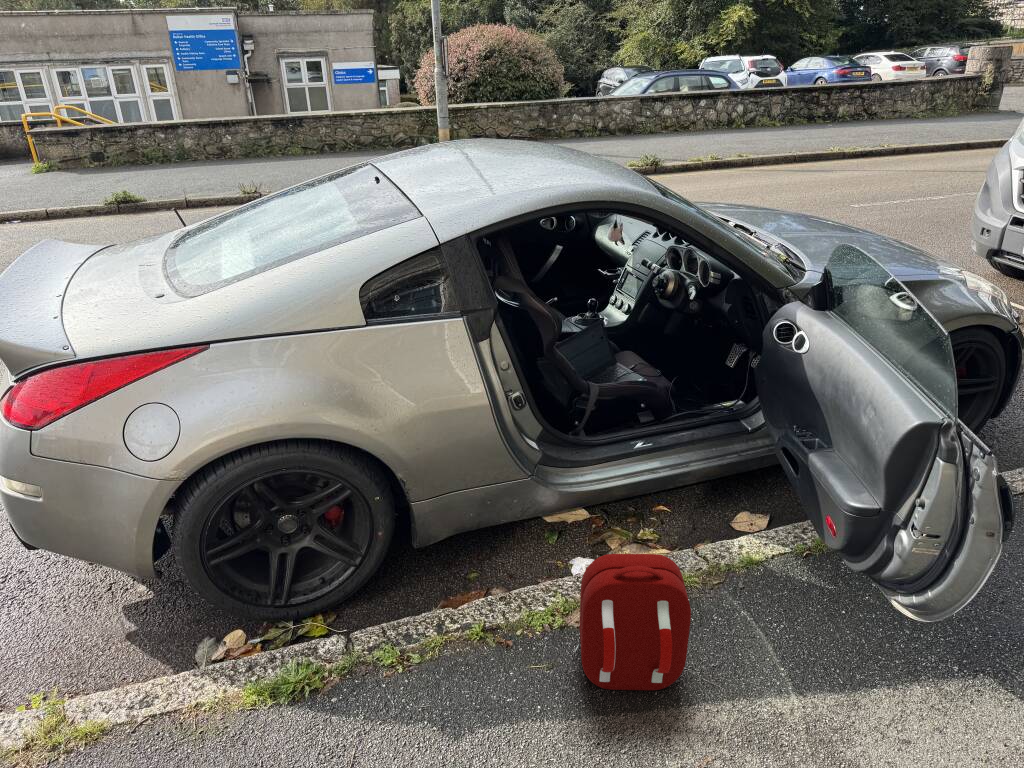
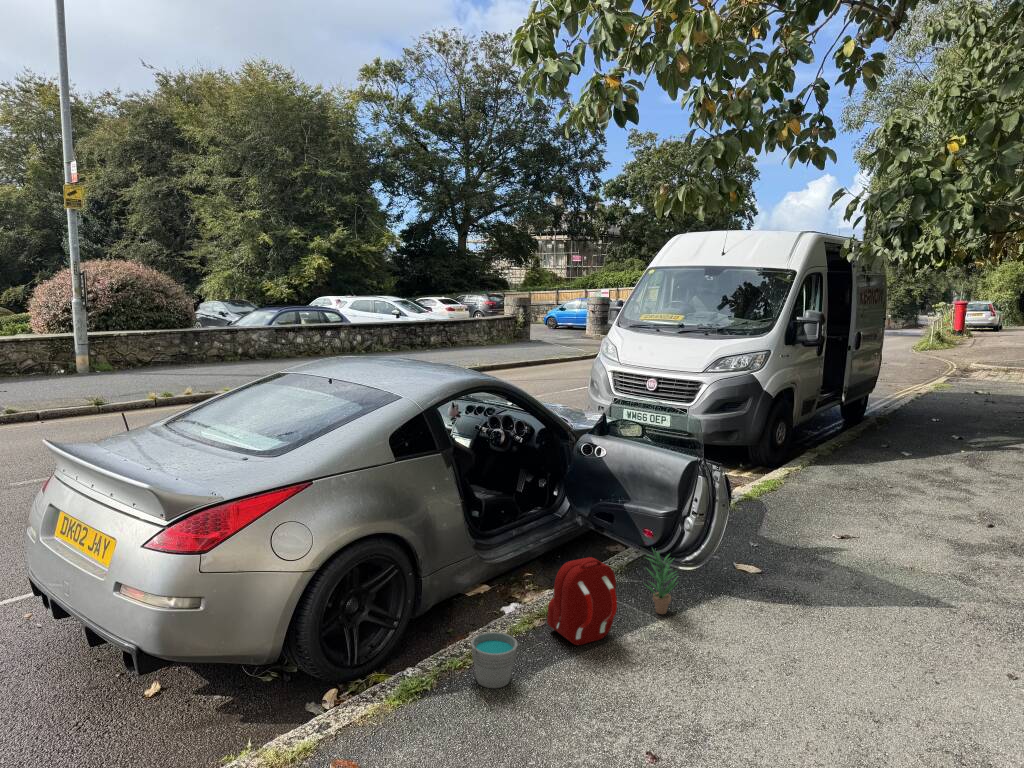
potted plant: none [786,556,869,673] -> present [645,550,677,614]
bucket: none [376,632,457,731] -> present [471,619,518,688]

